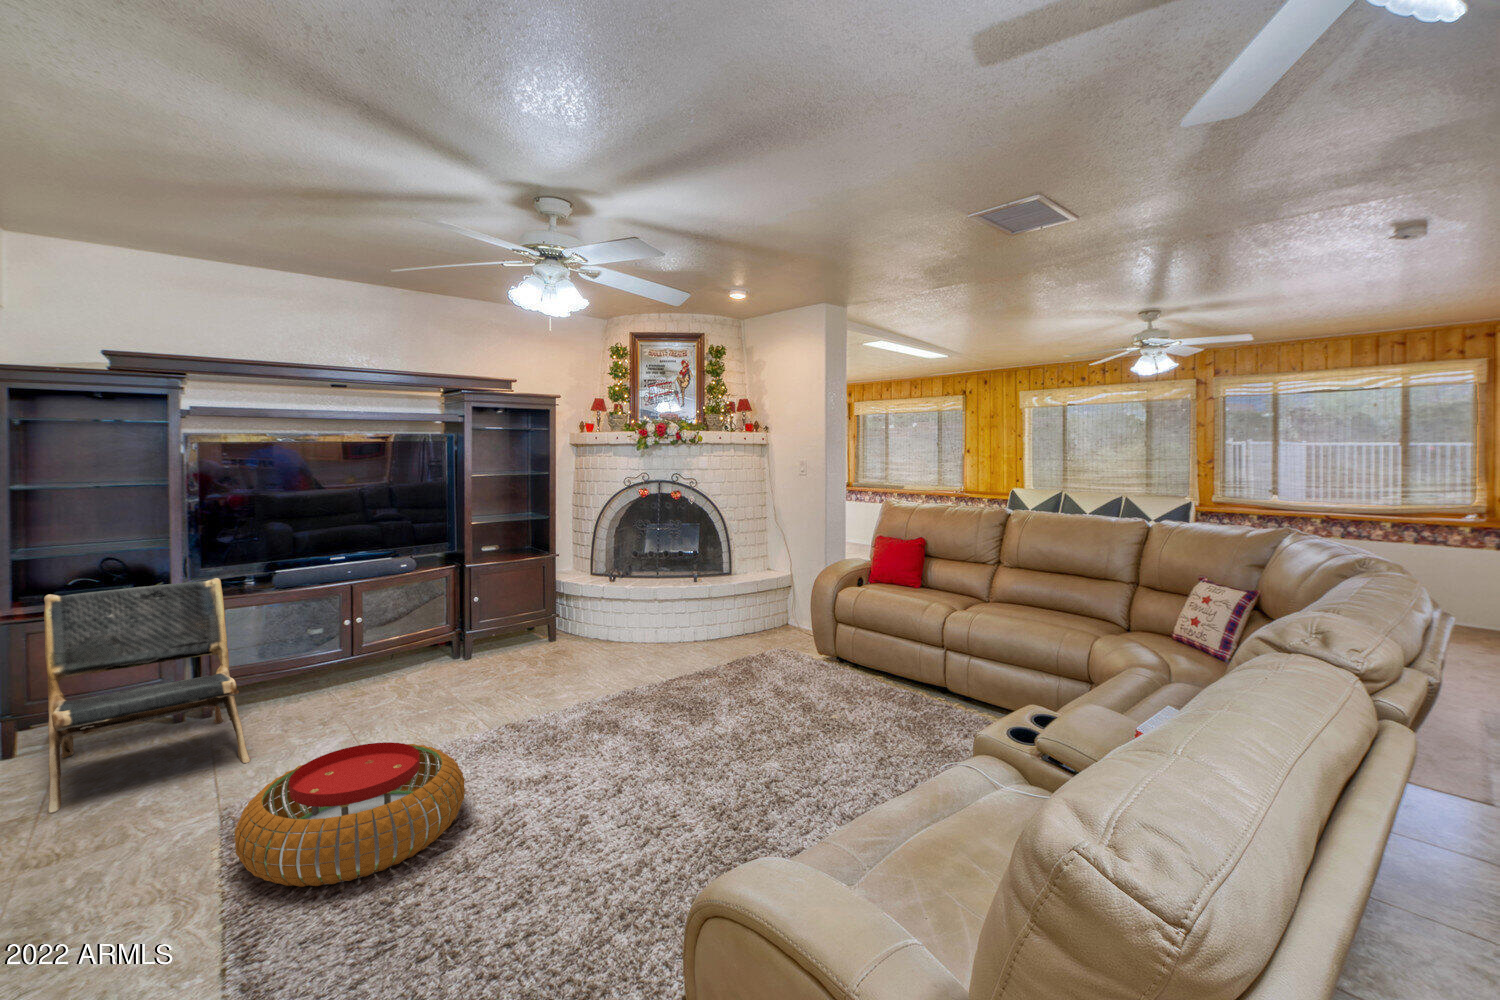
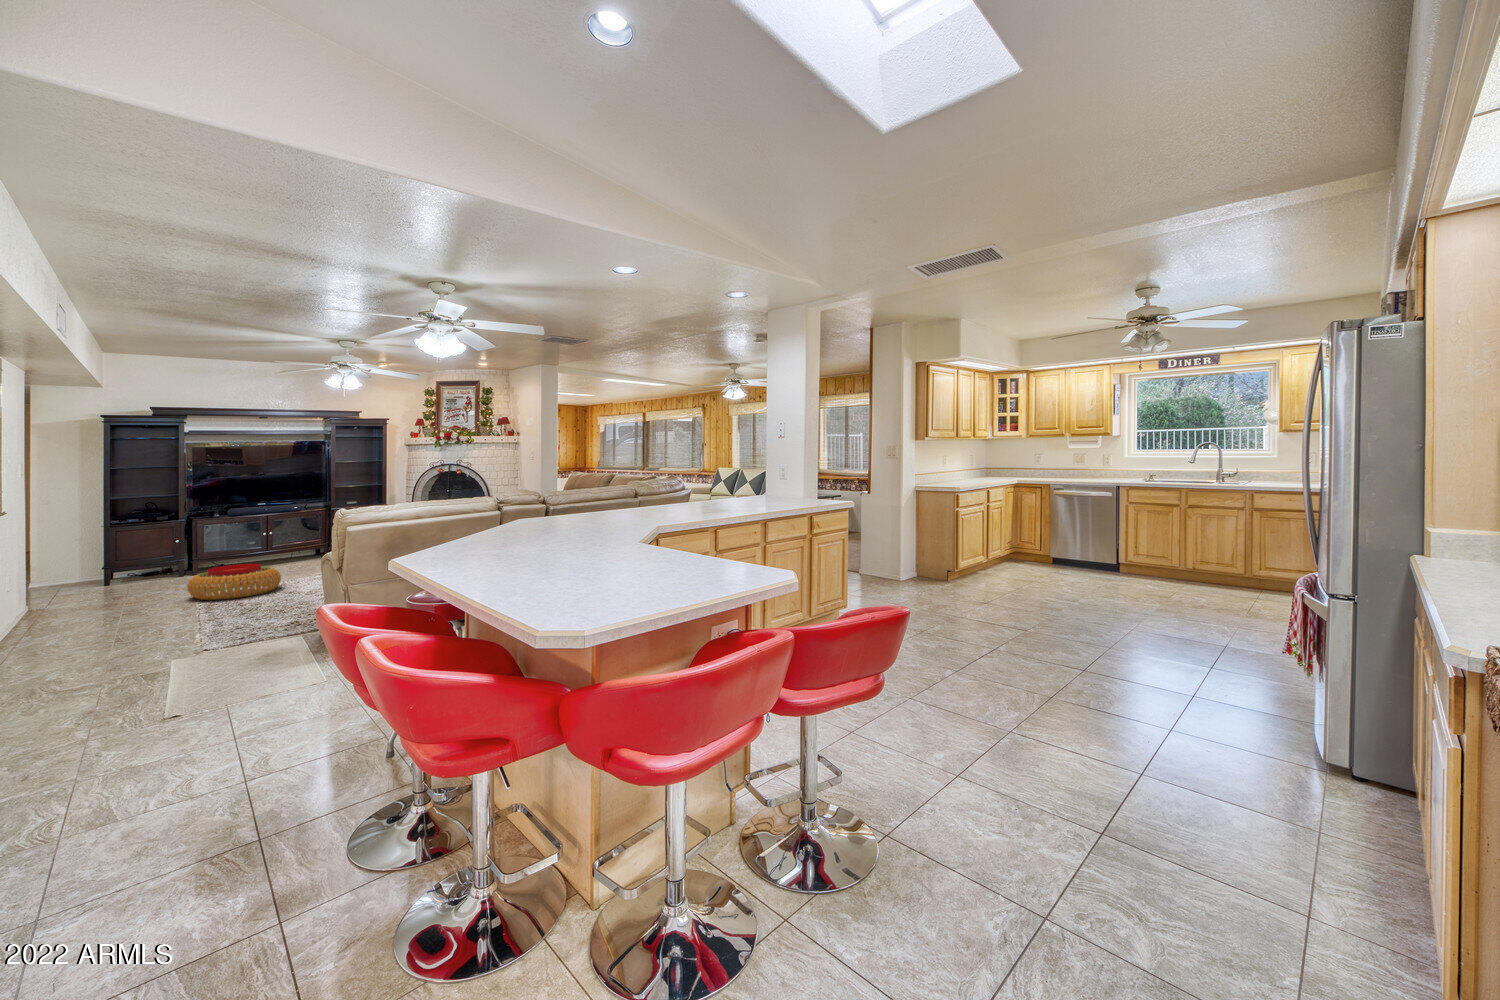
lounge chair: present [44,578,251,812] -> none [124,509,209,590]

